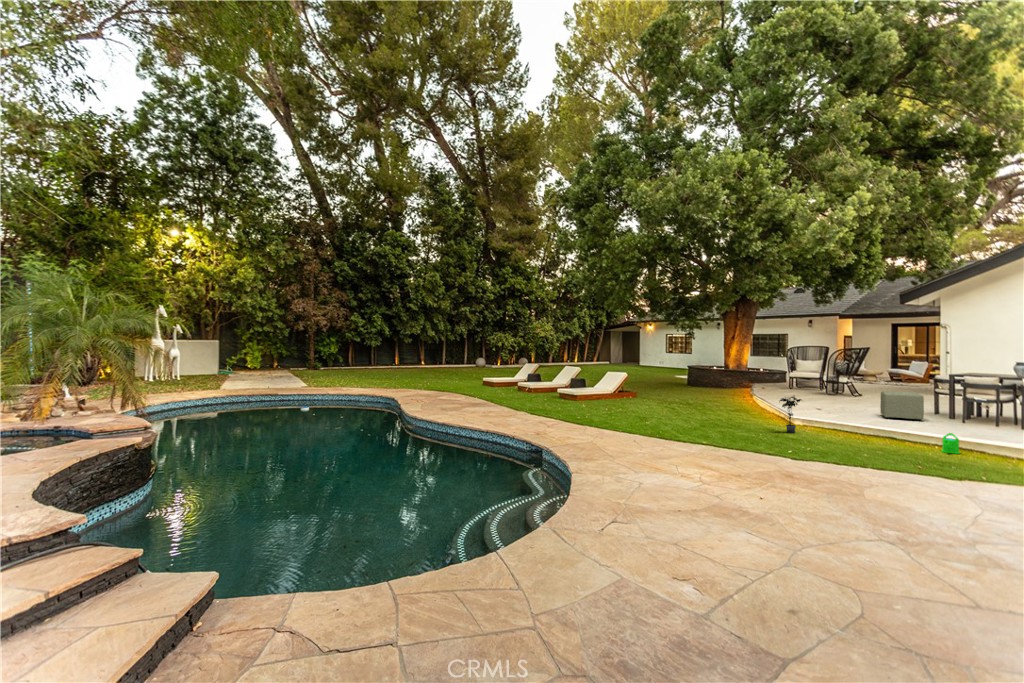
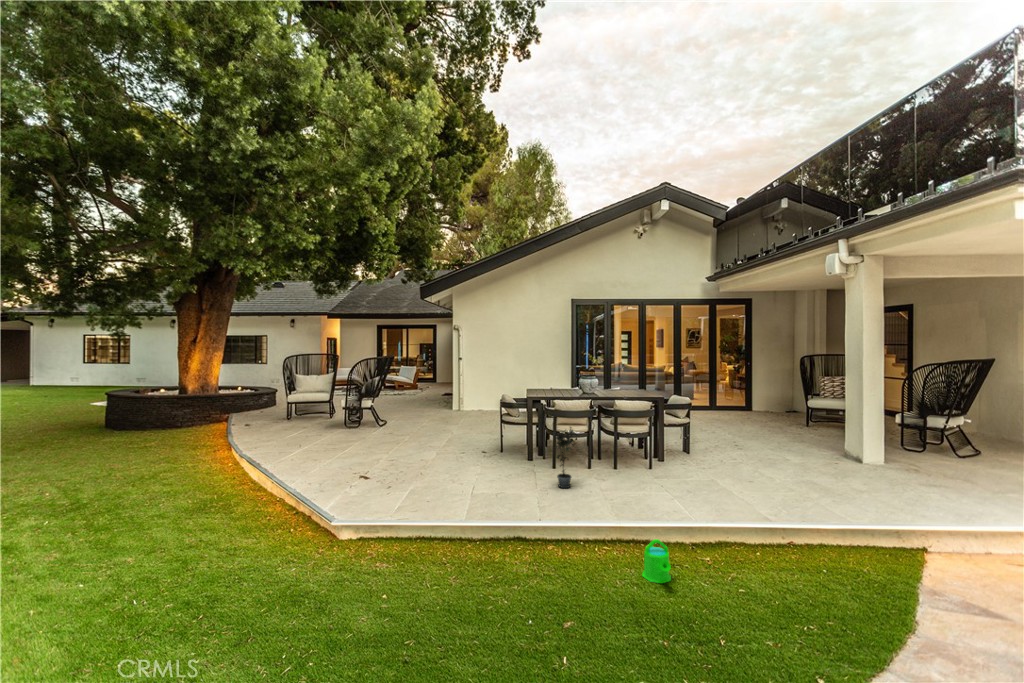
ottoman: present [880,391,924,421] -> none [459,431,521,484]
potted plant: present [779,397,801,433] -> present [555,427,578,488]

